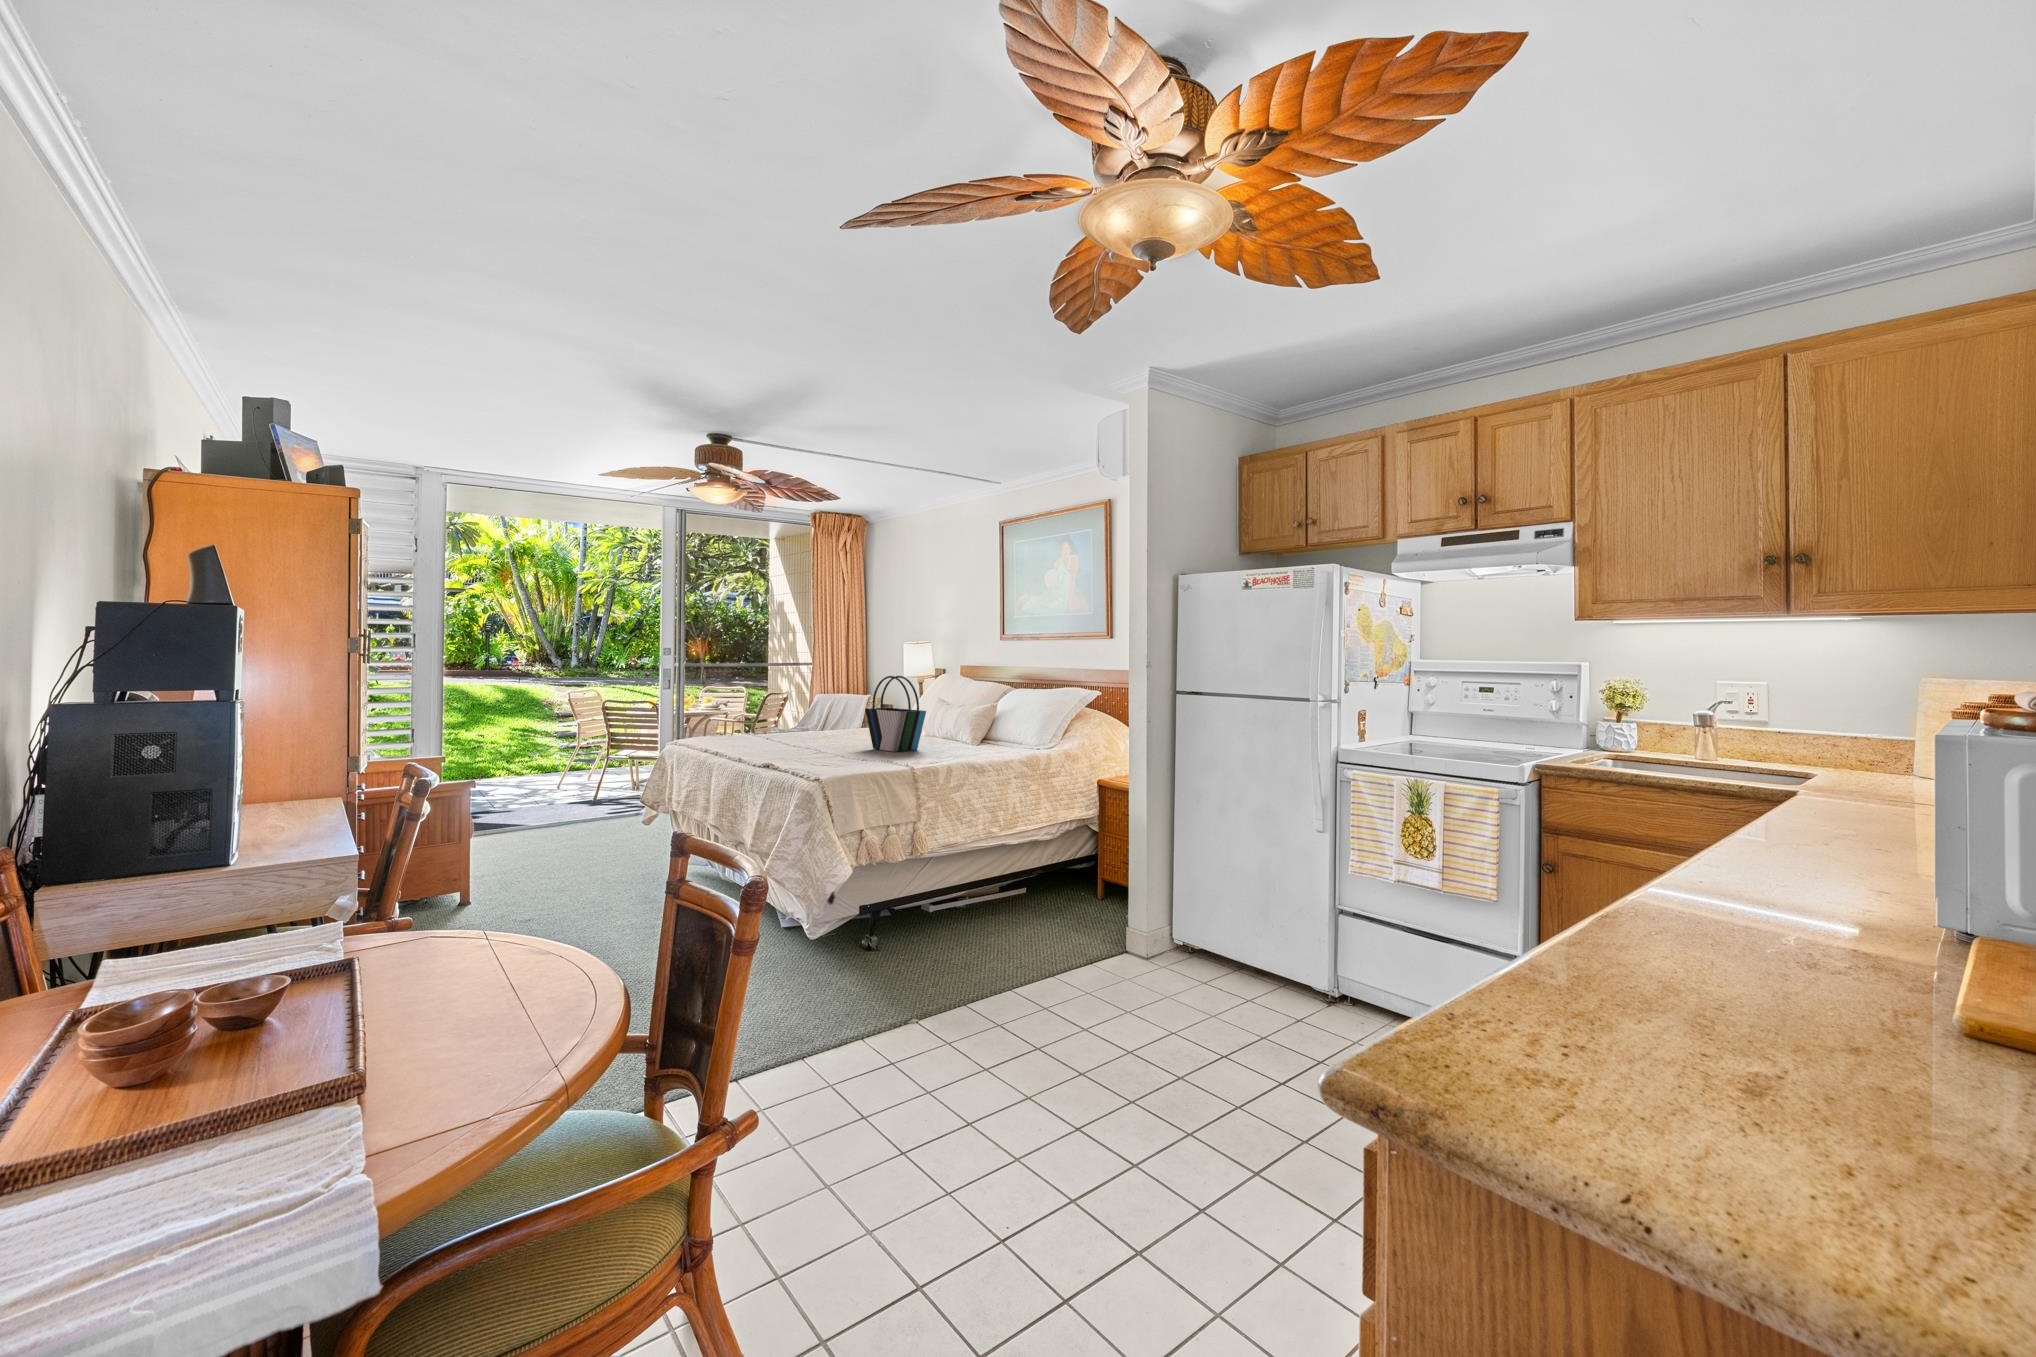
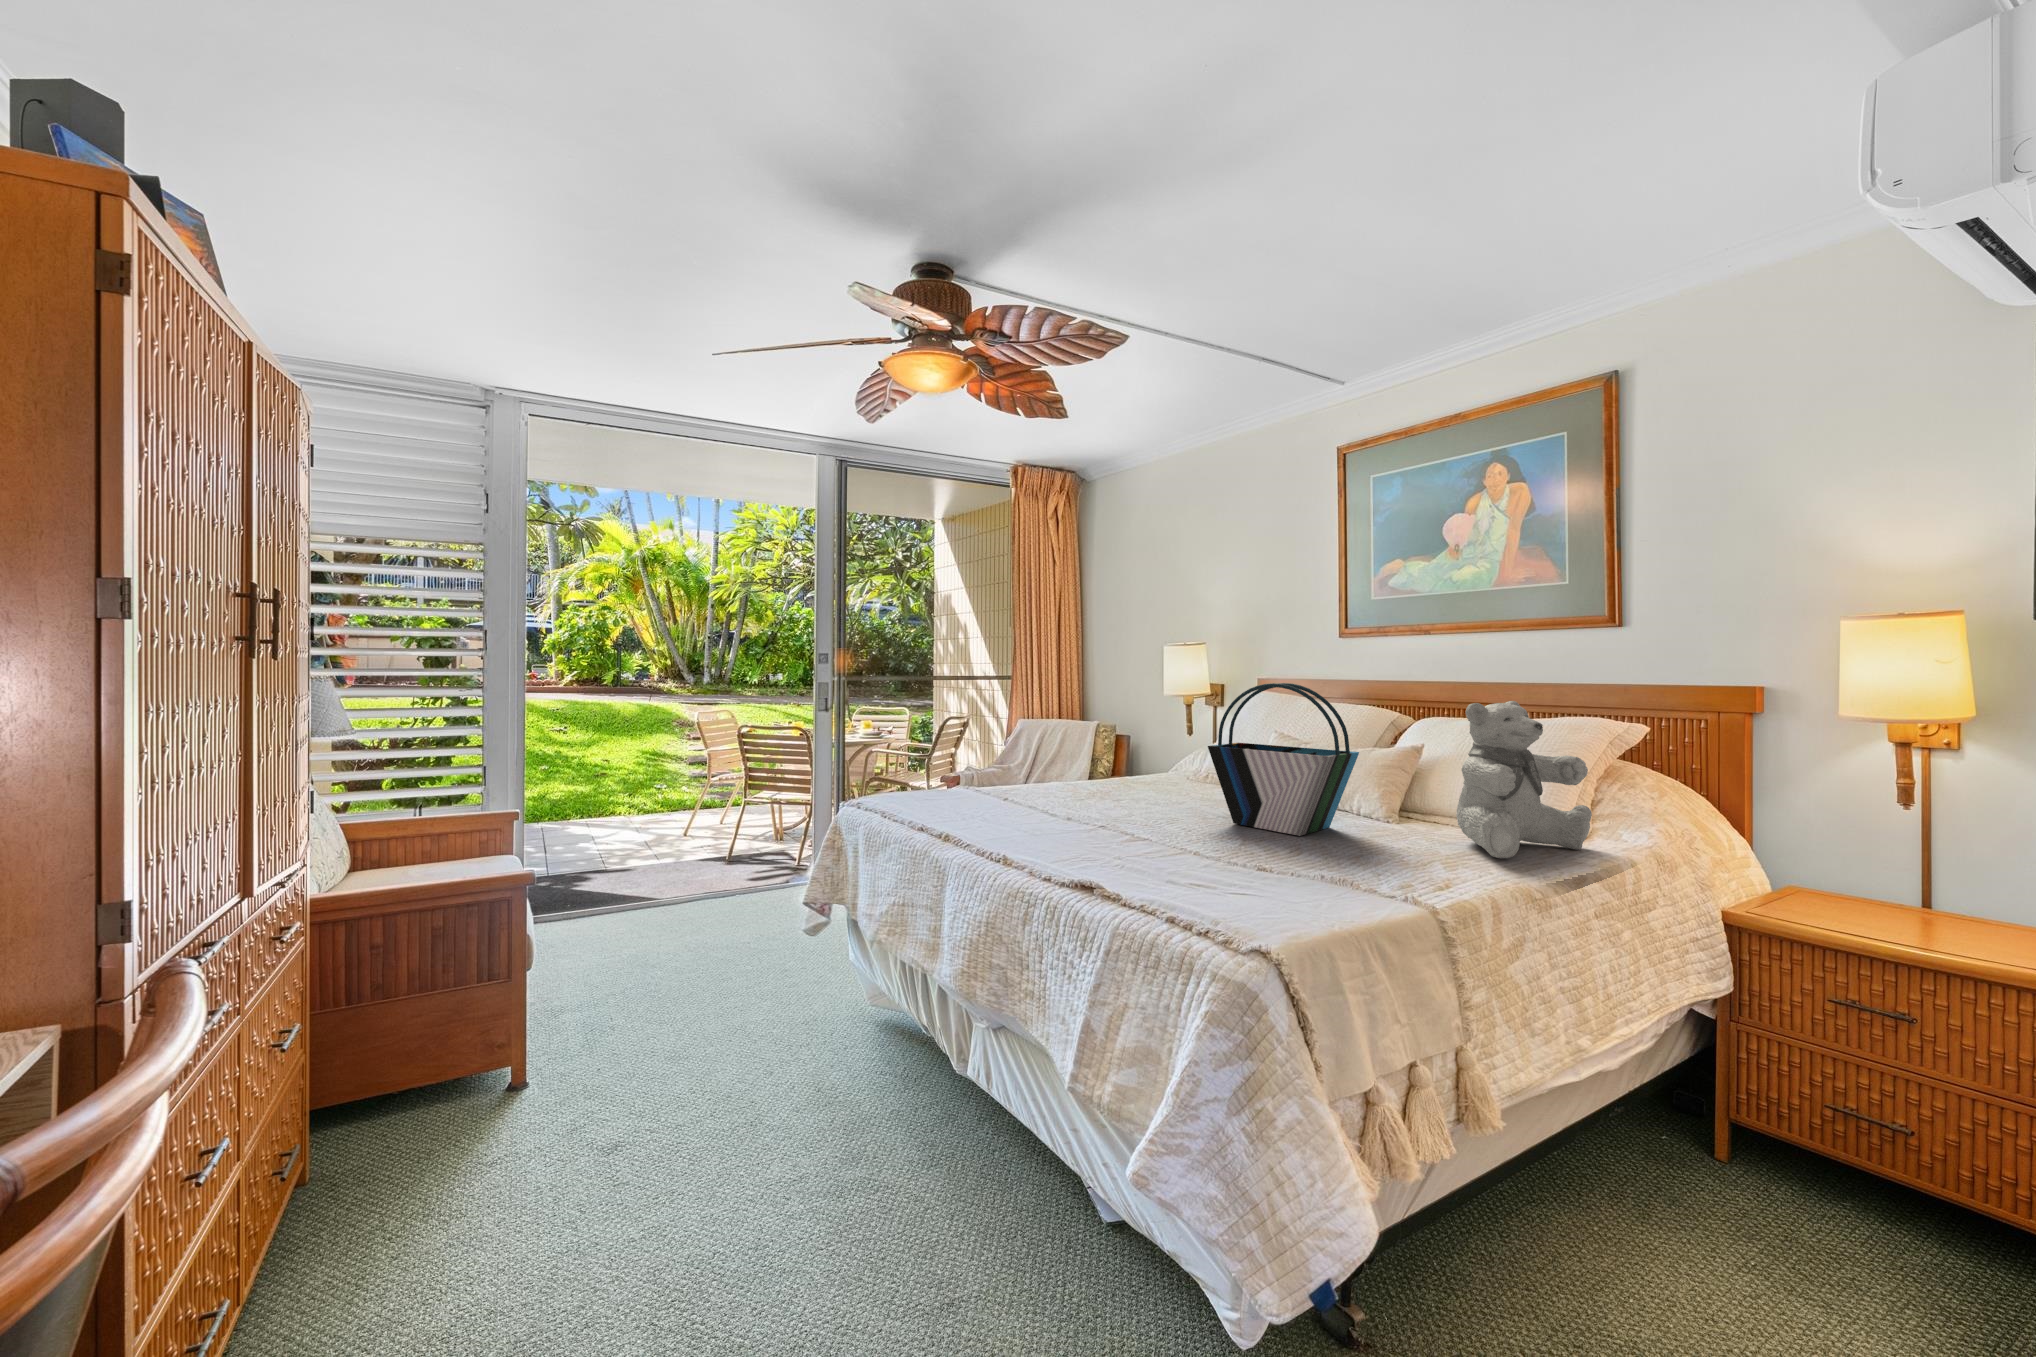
teddy bear: none [951,686,1011,756] -> present [1456,701,1592,859]

